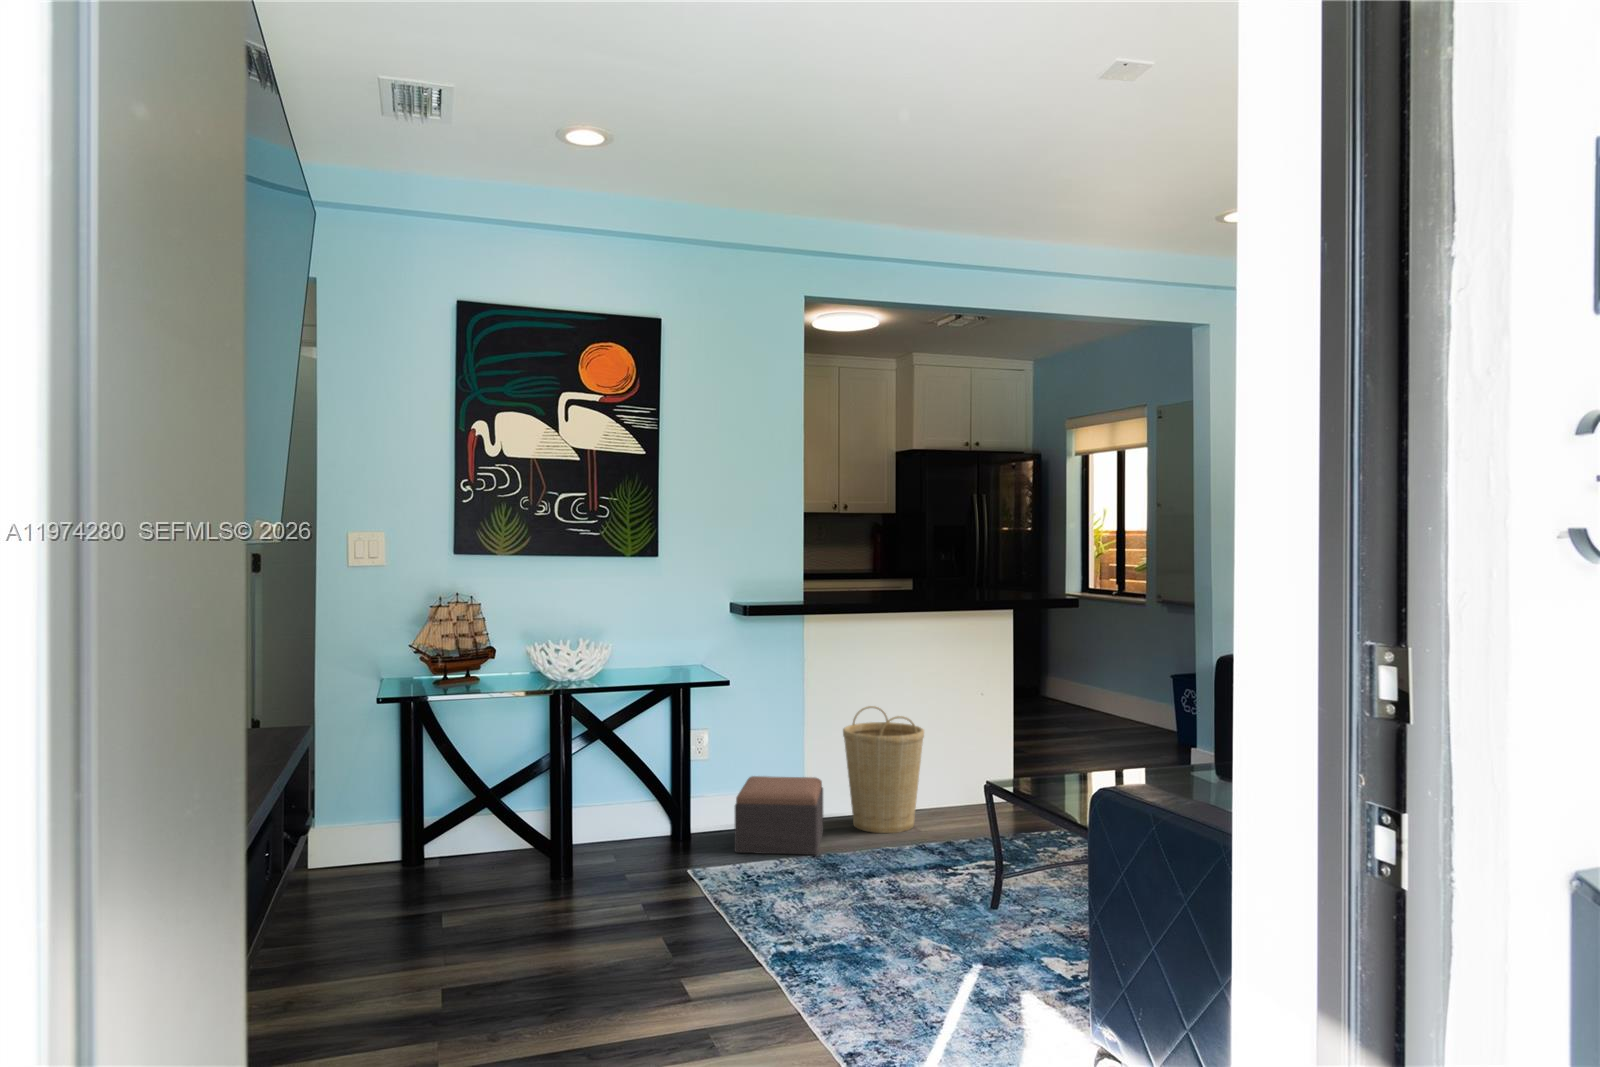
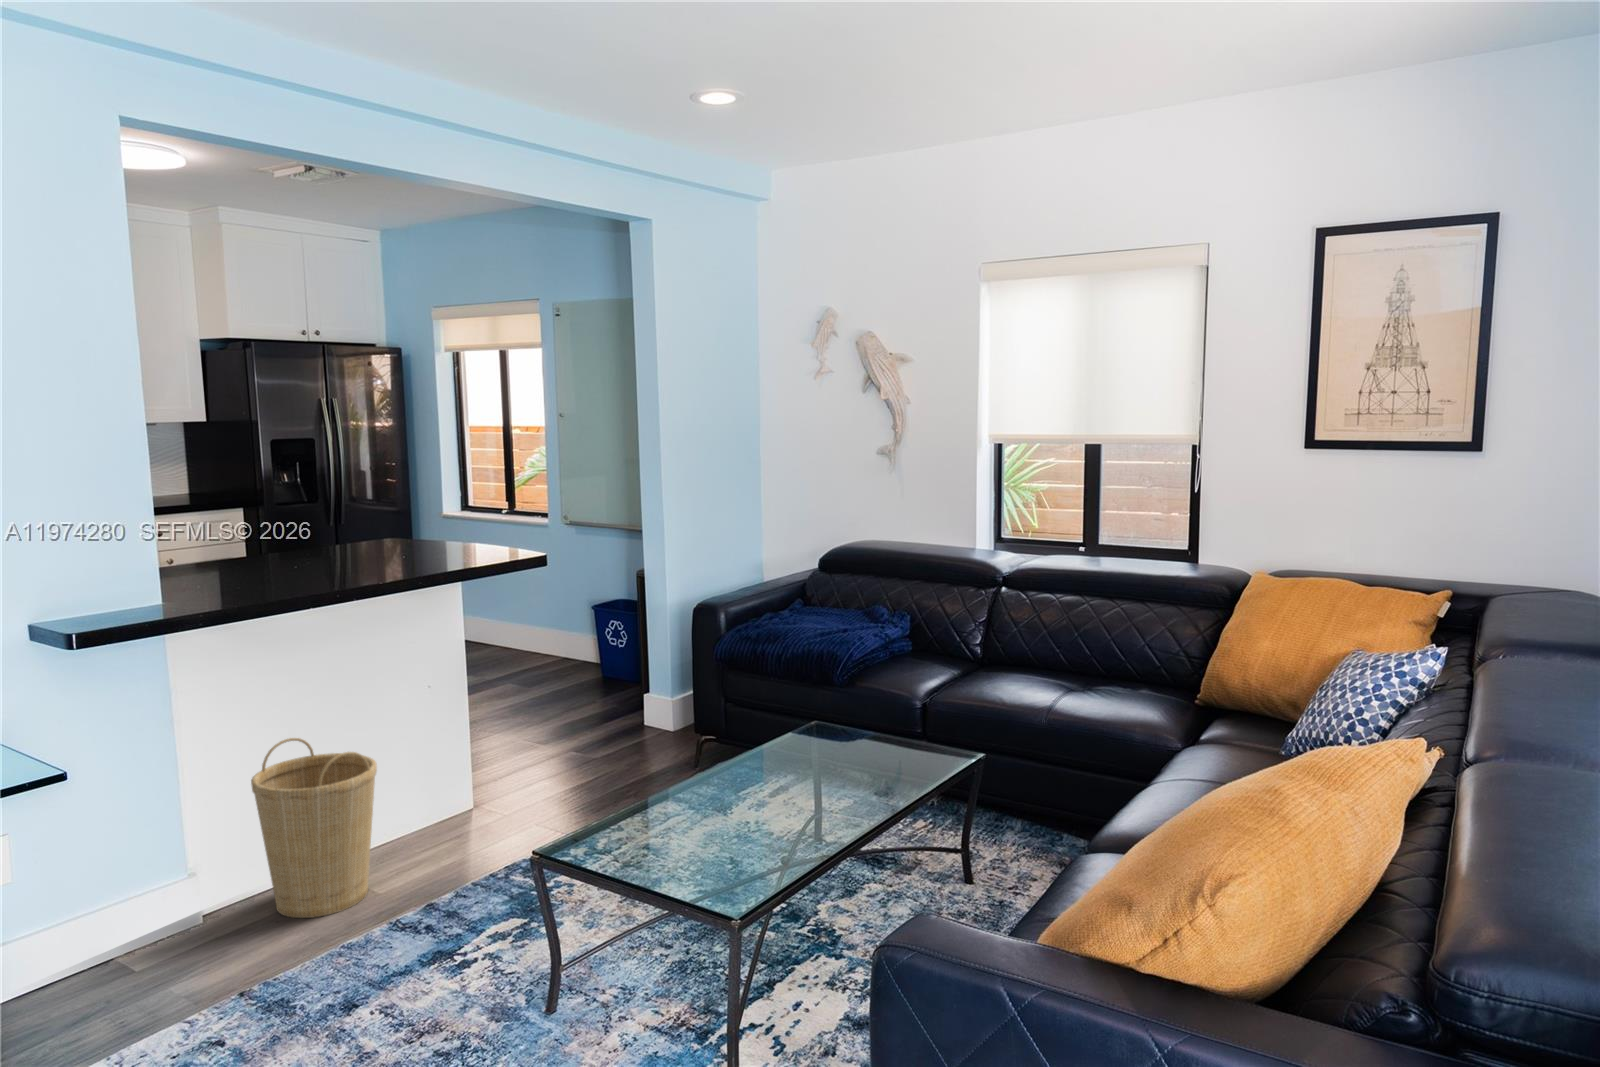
footstool: present [735,776,823,855] -> none [90,866,246,1028]

